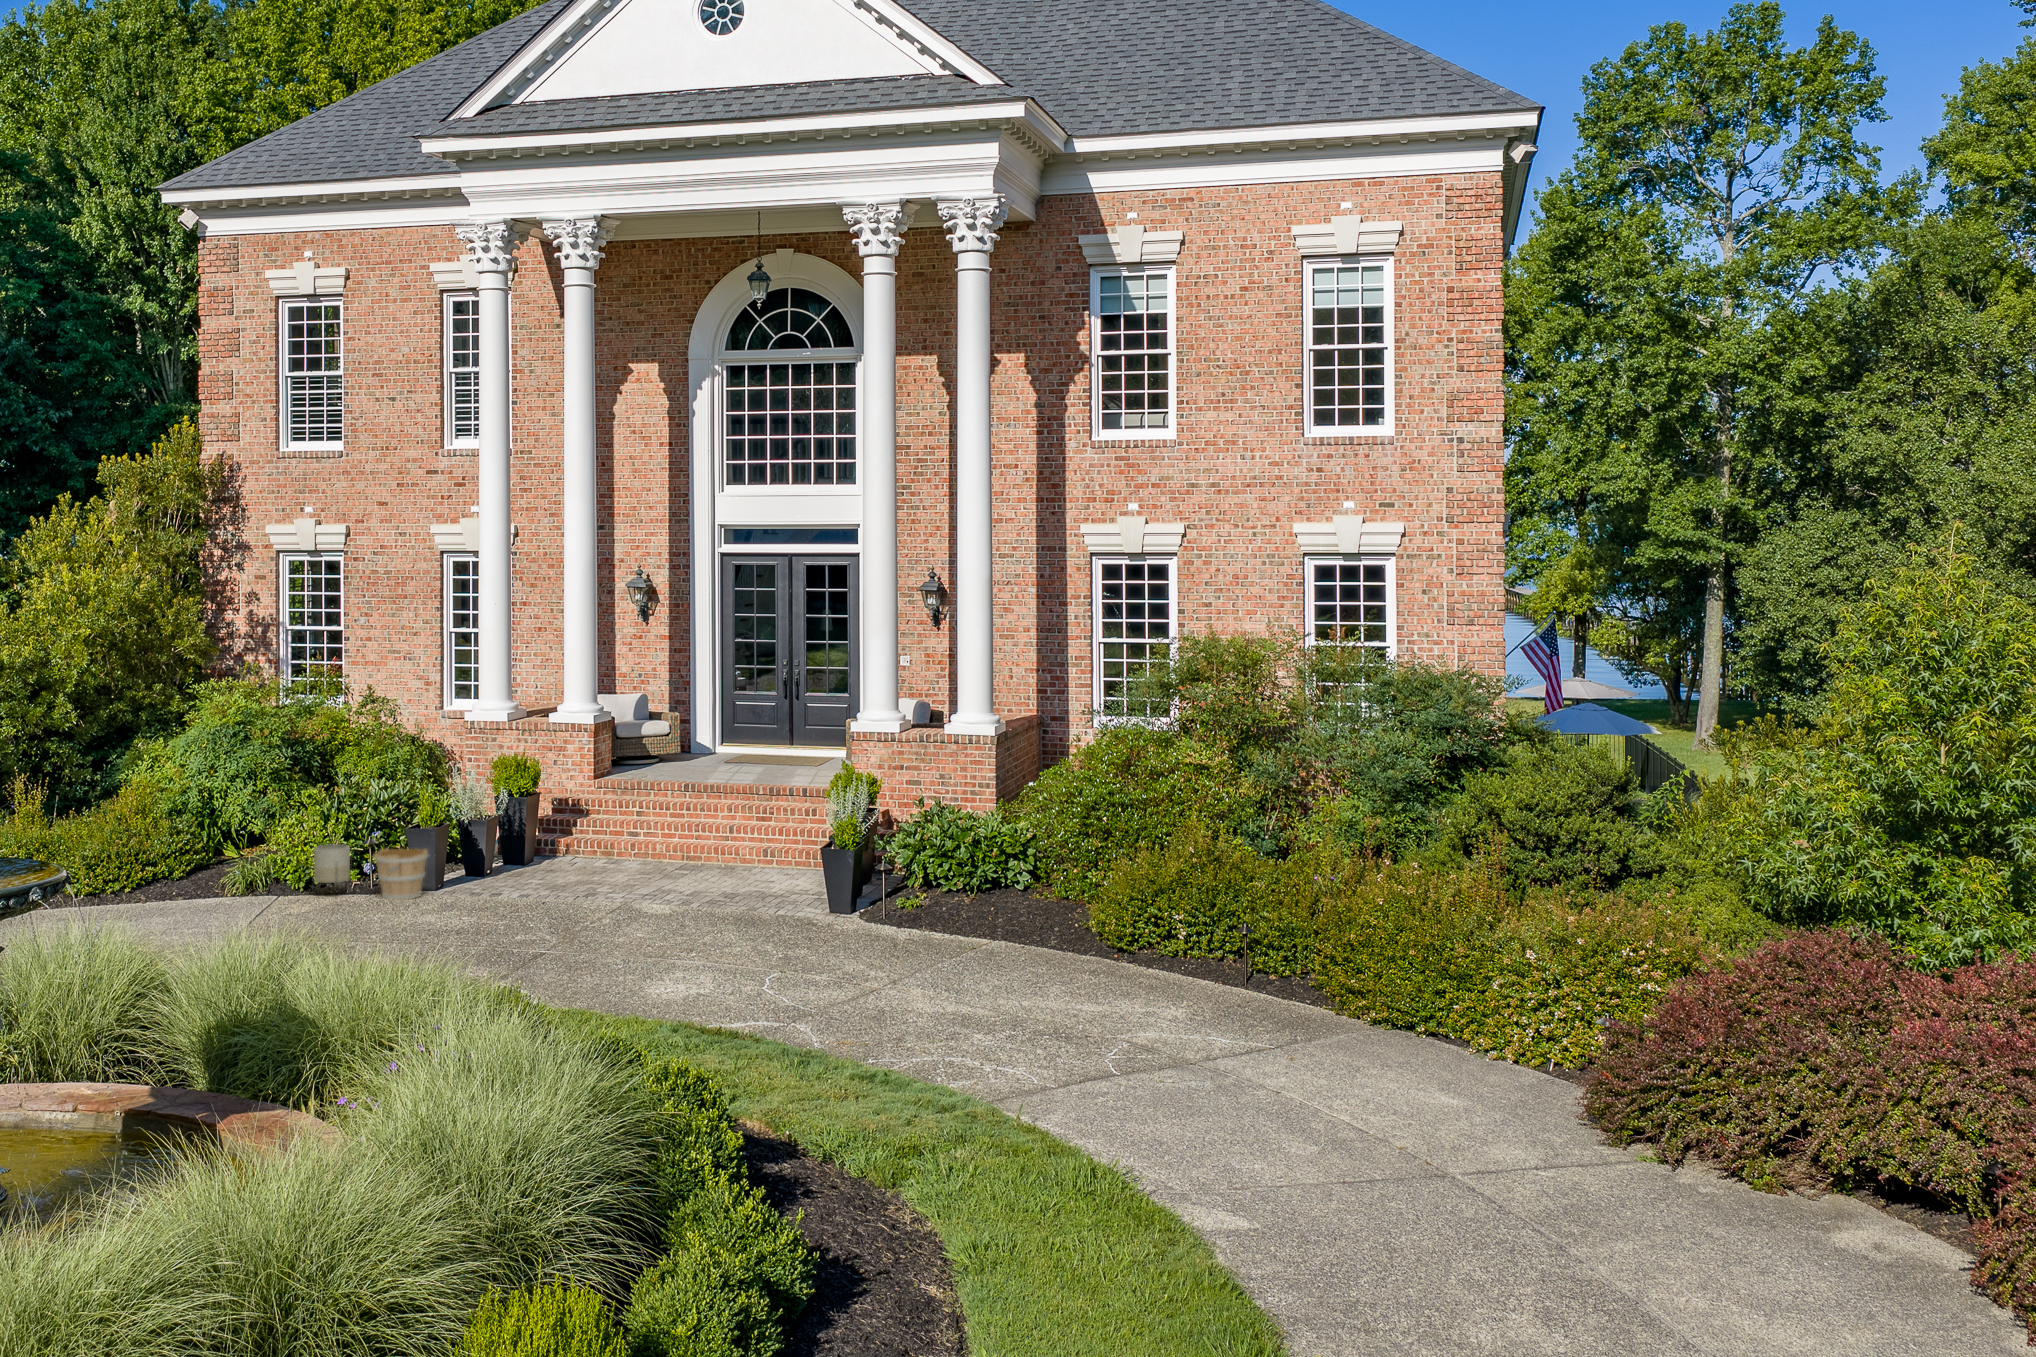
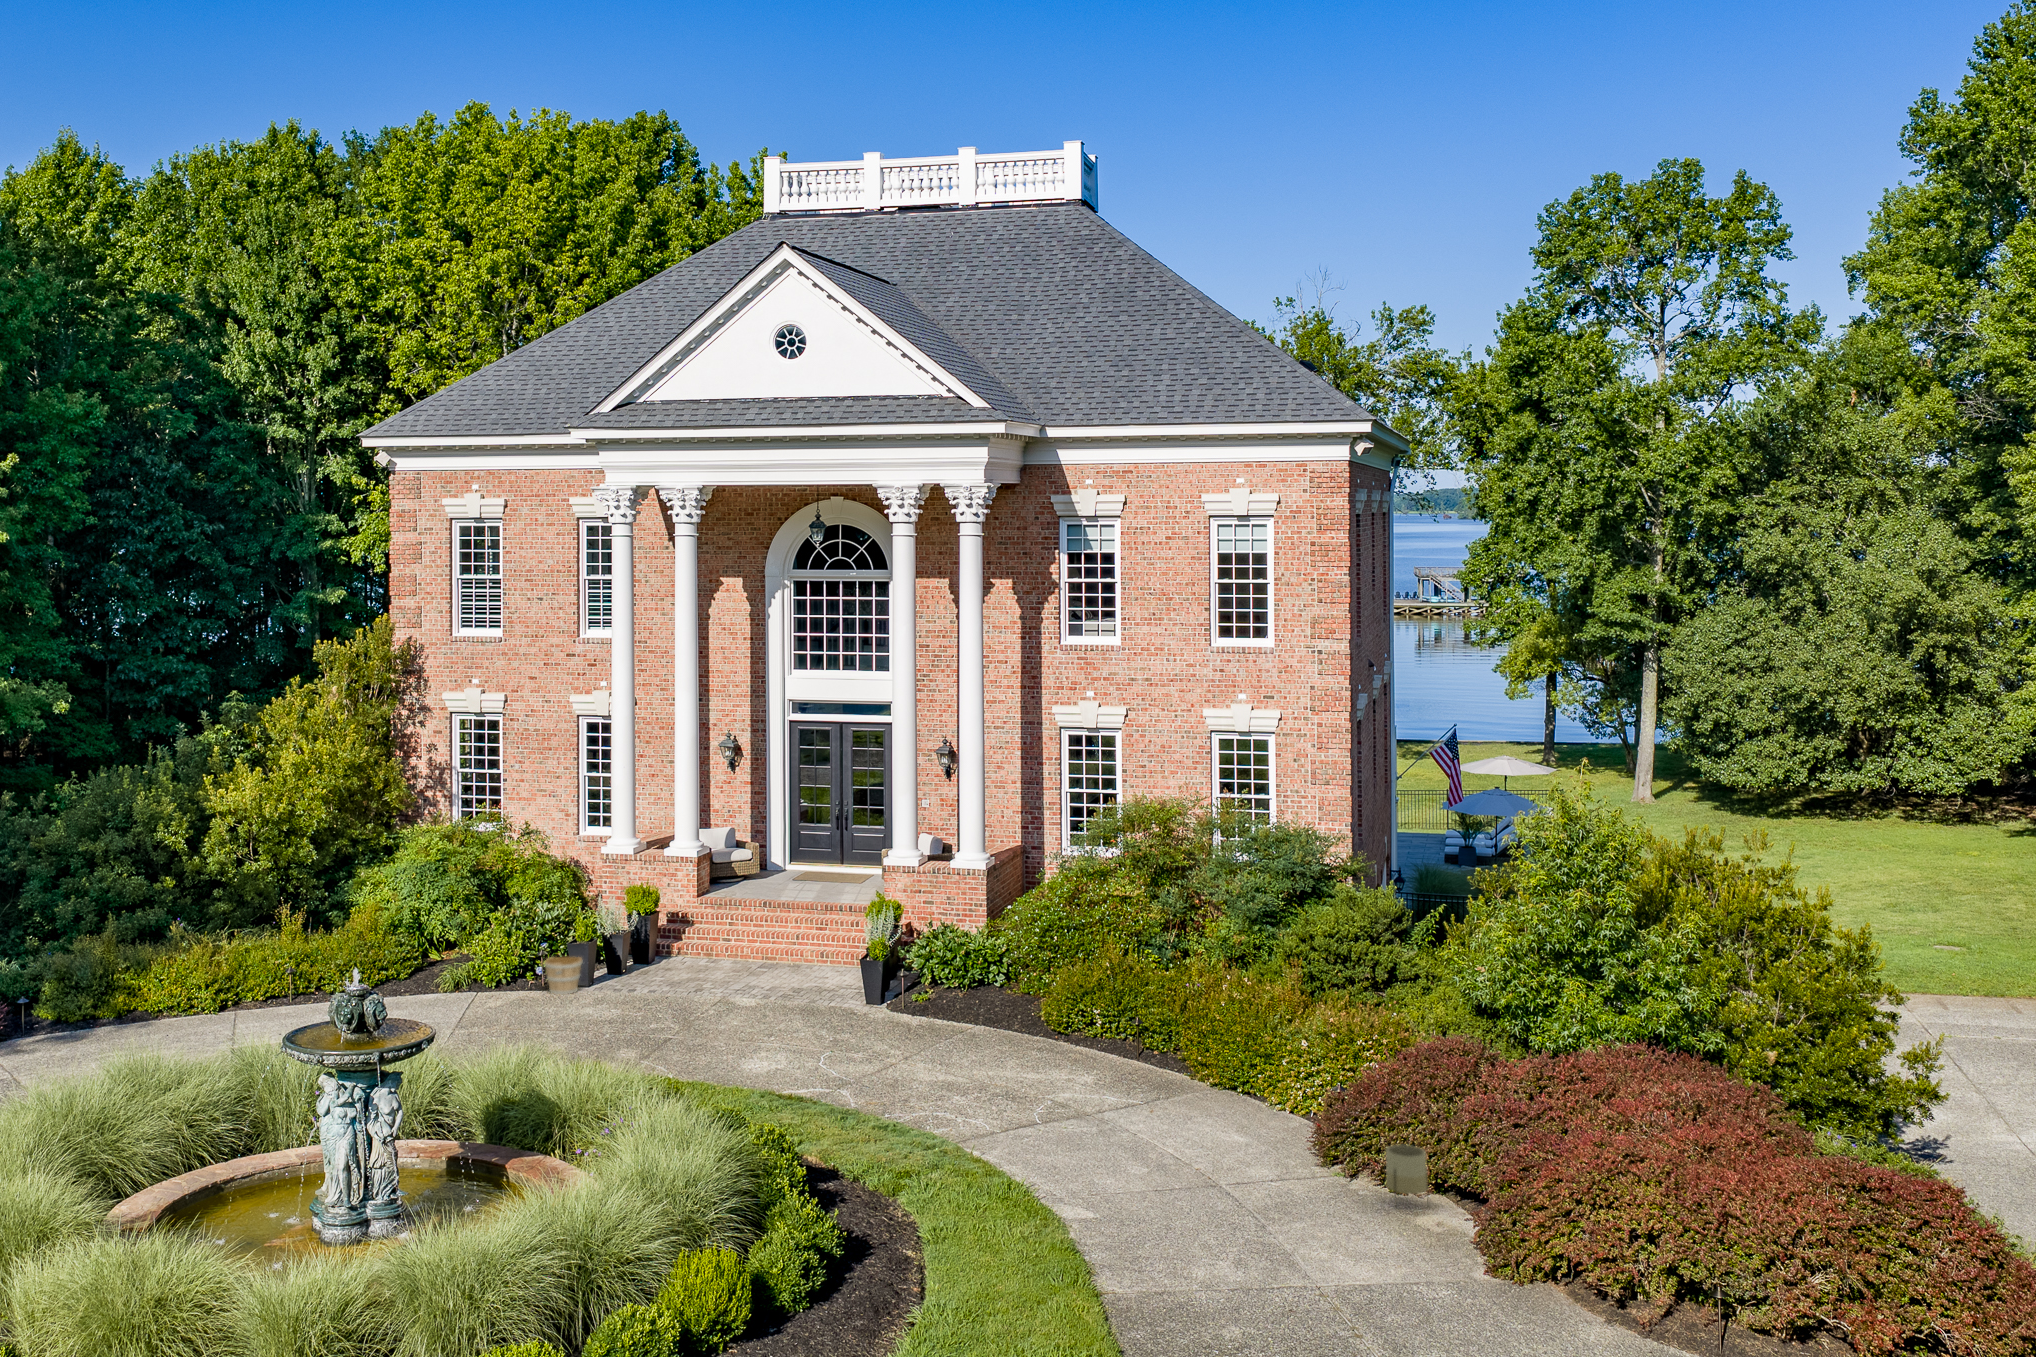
planter: present [314,844,350,884] -> present [1386,1145,1428,1196]

